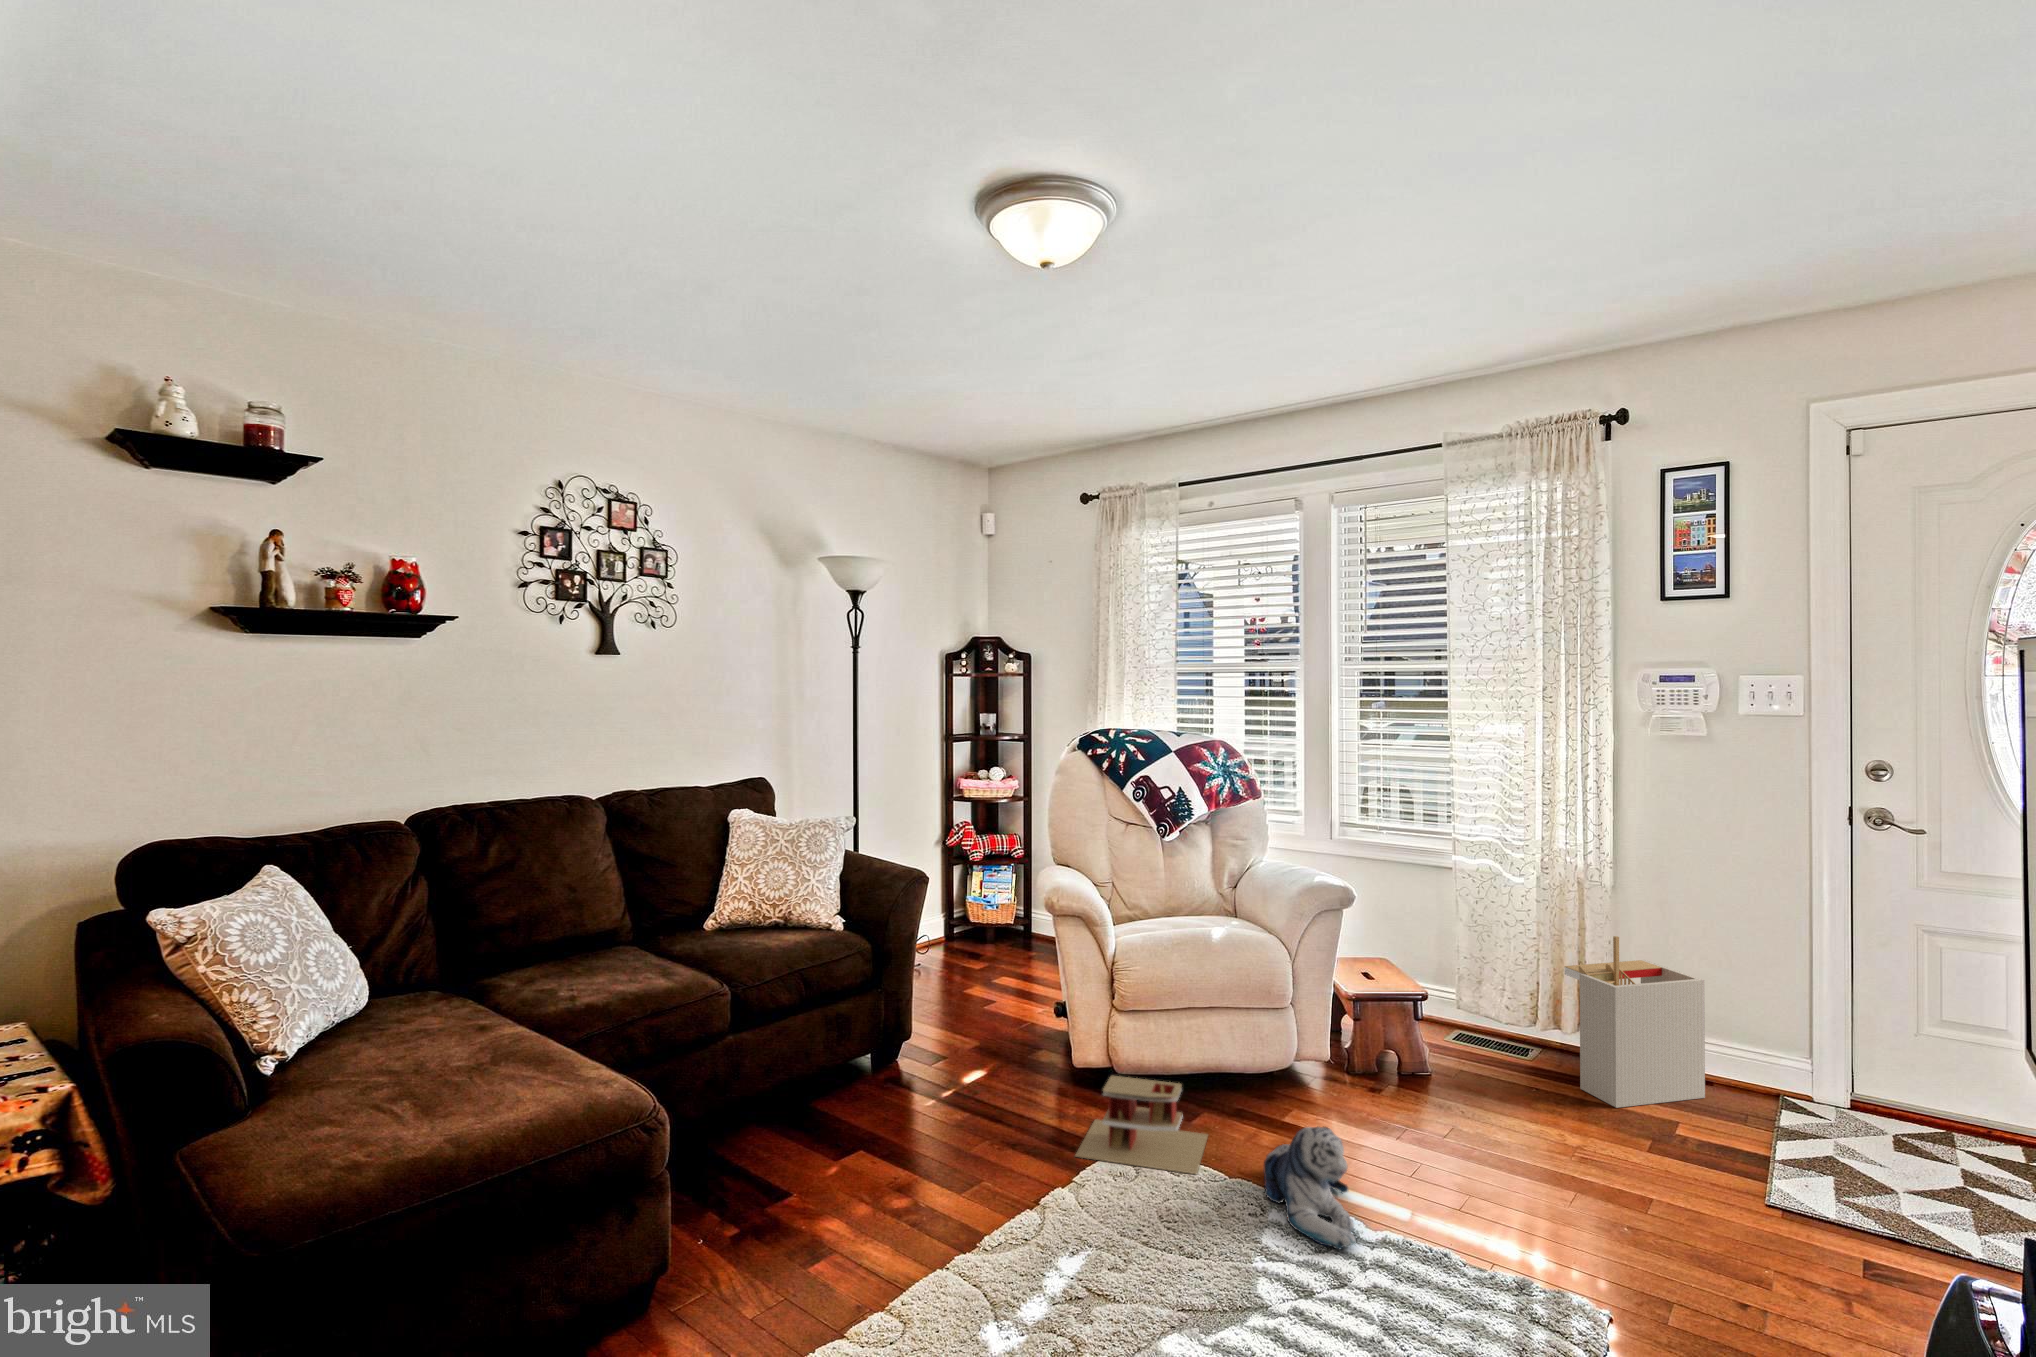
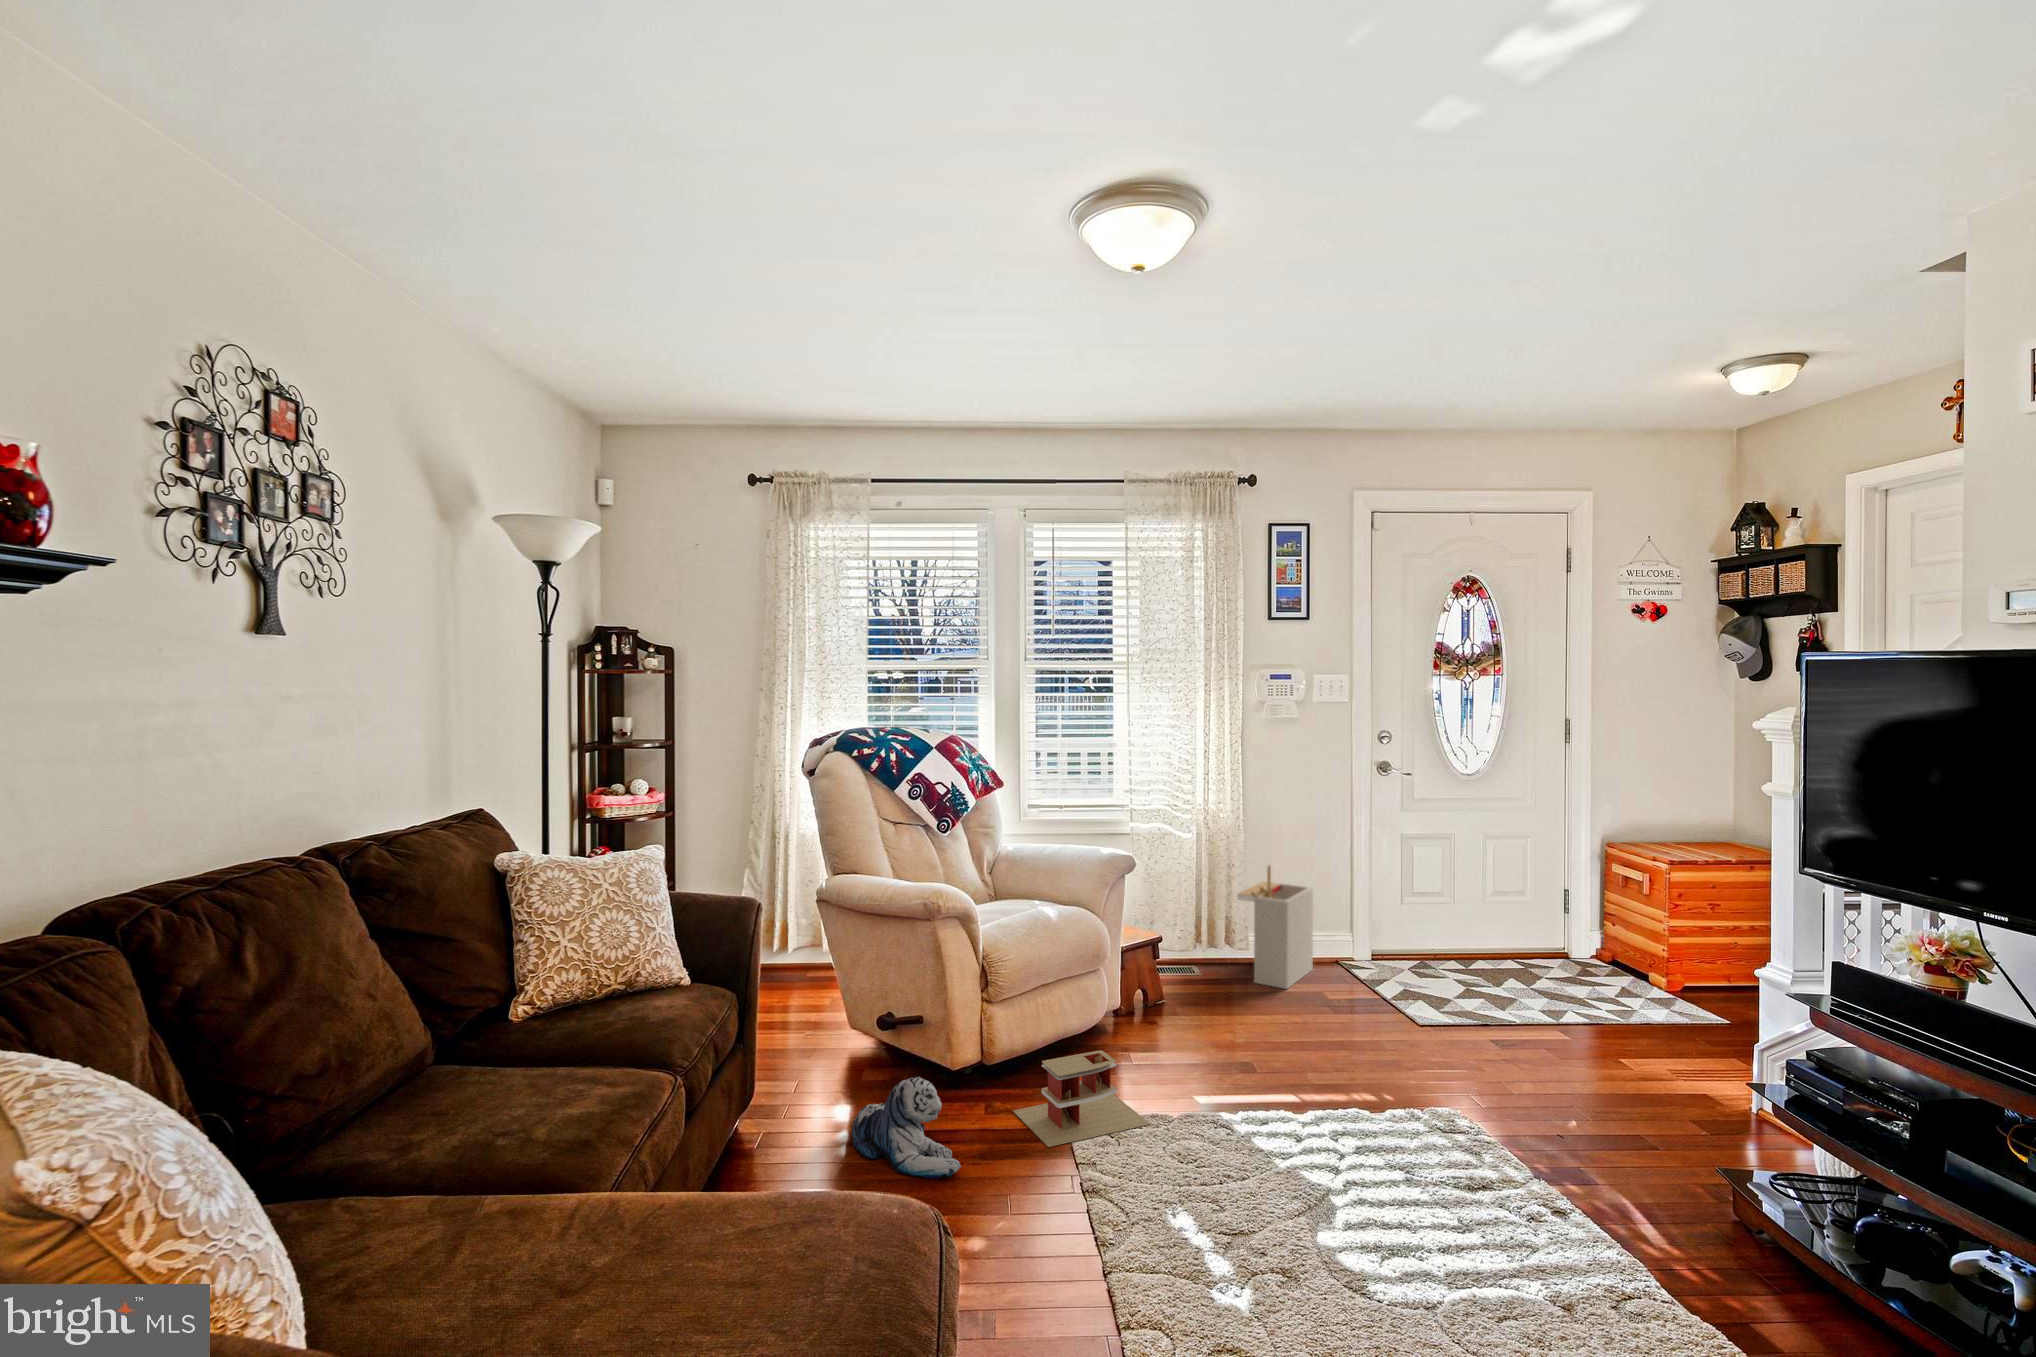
plush toy: present [1264,1127,1356,1249] -> present [852,1076,961,1178]

